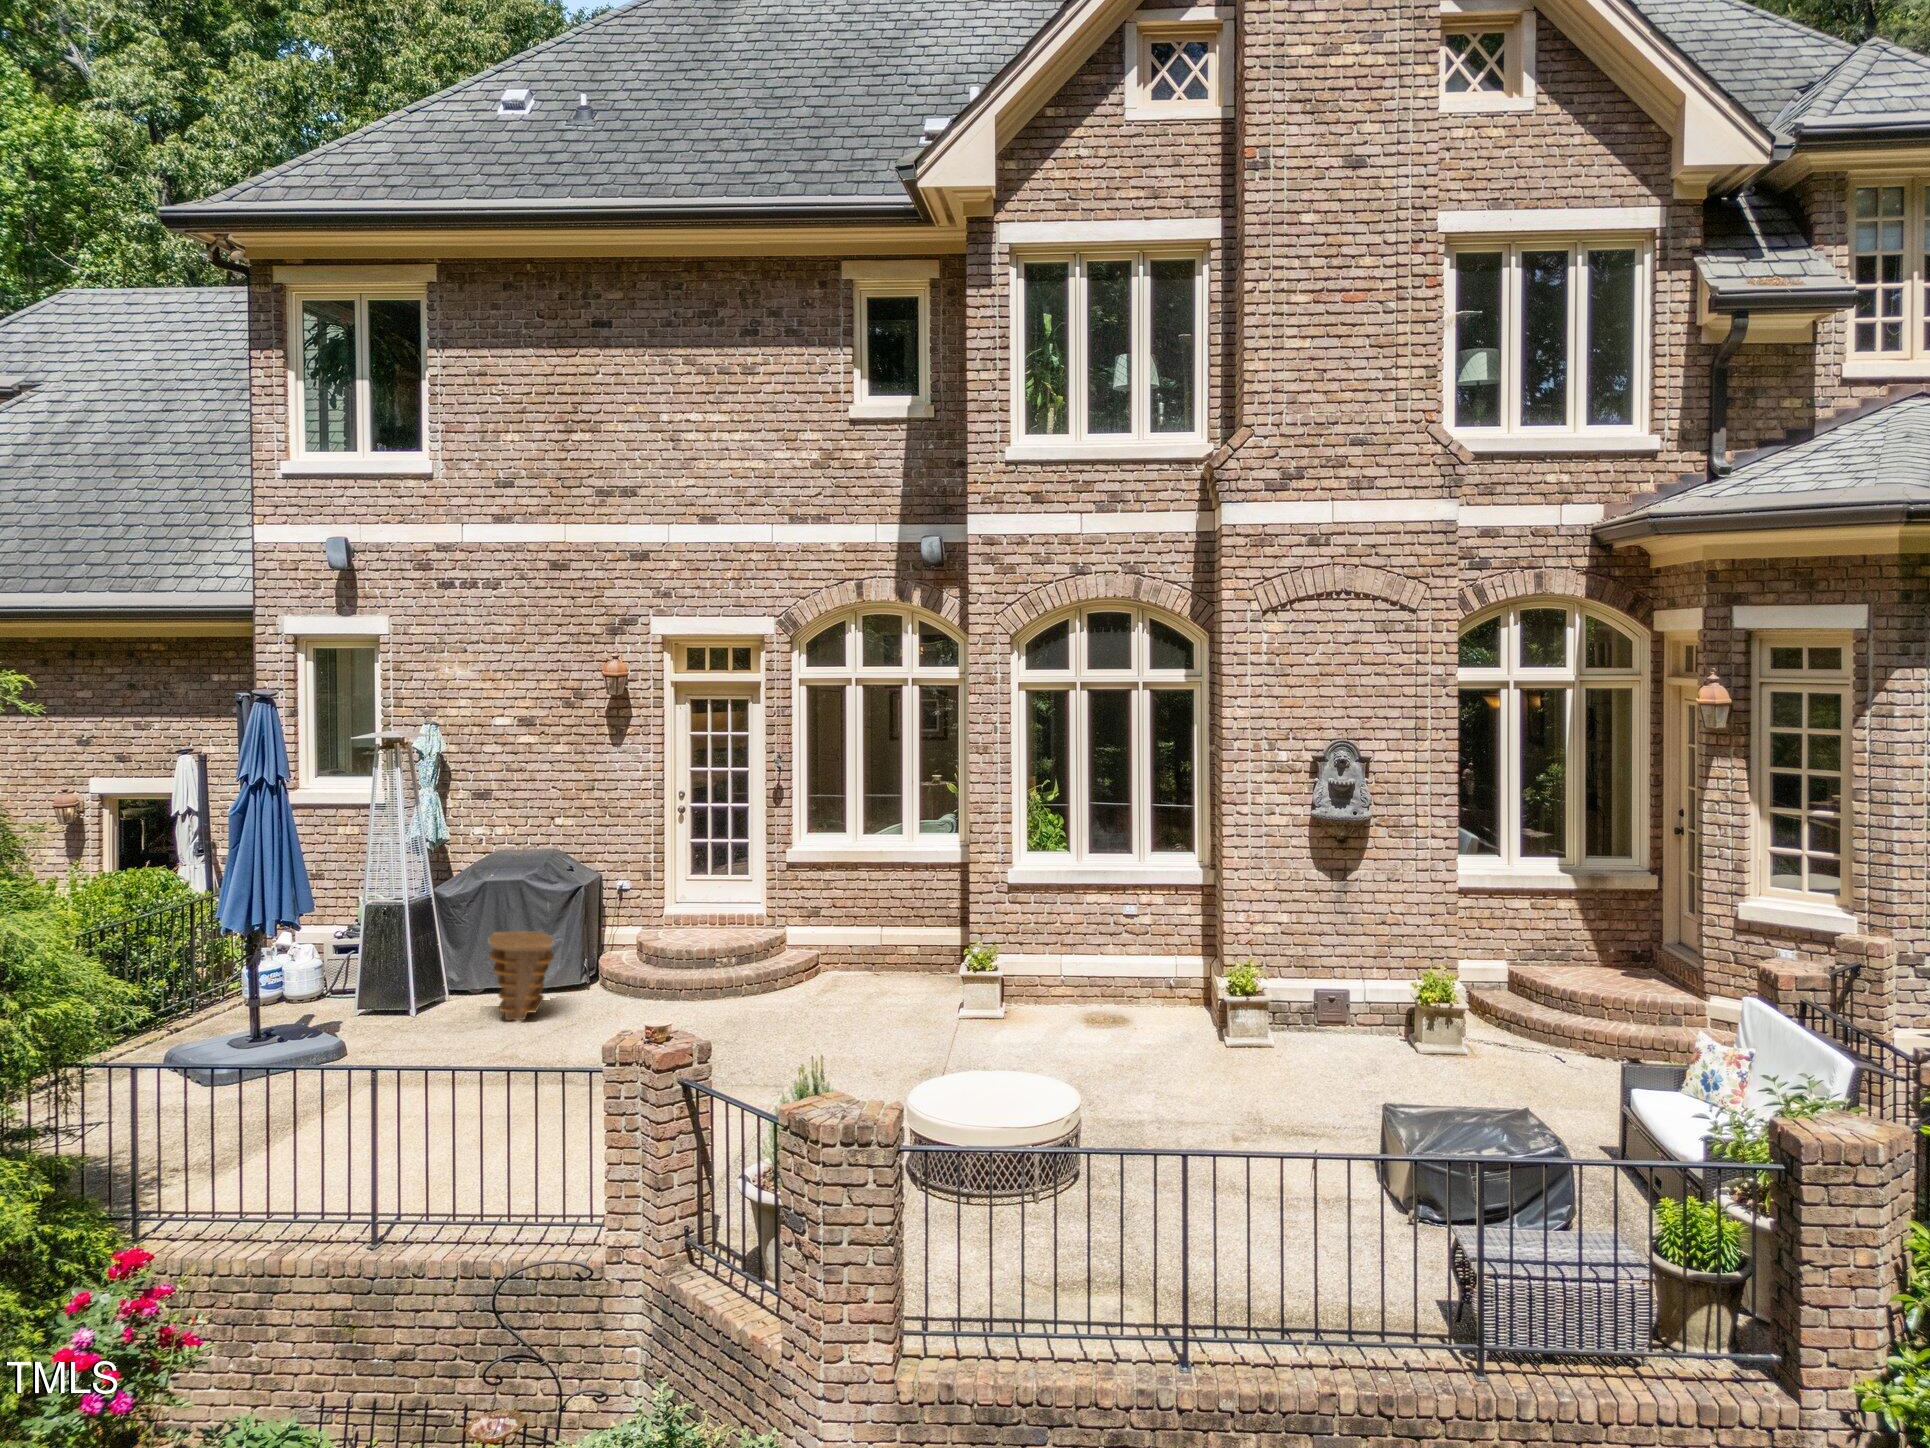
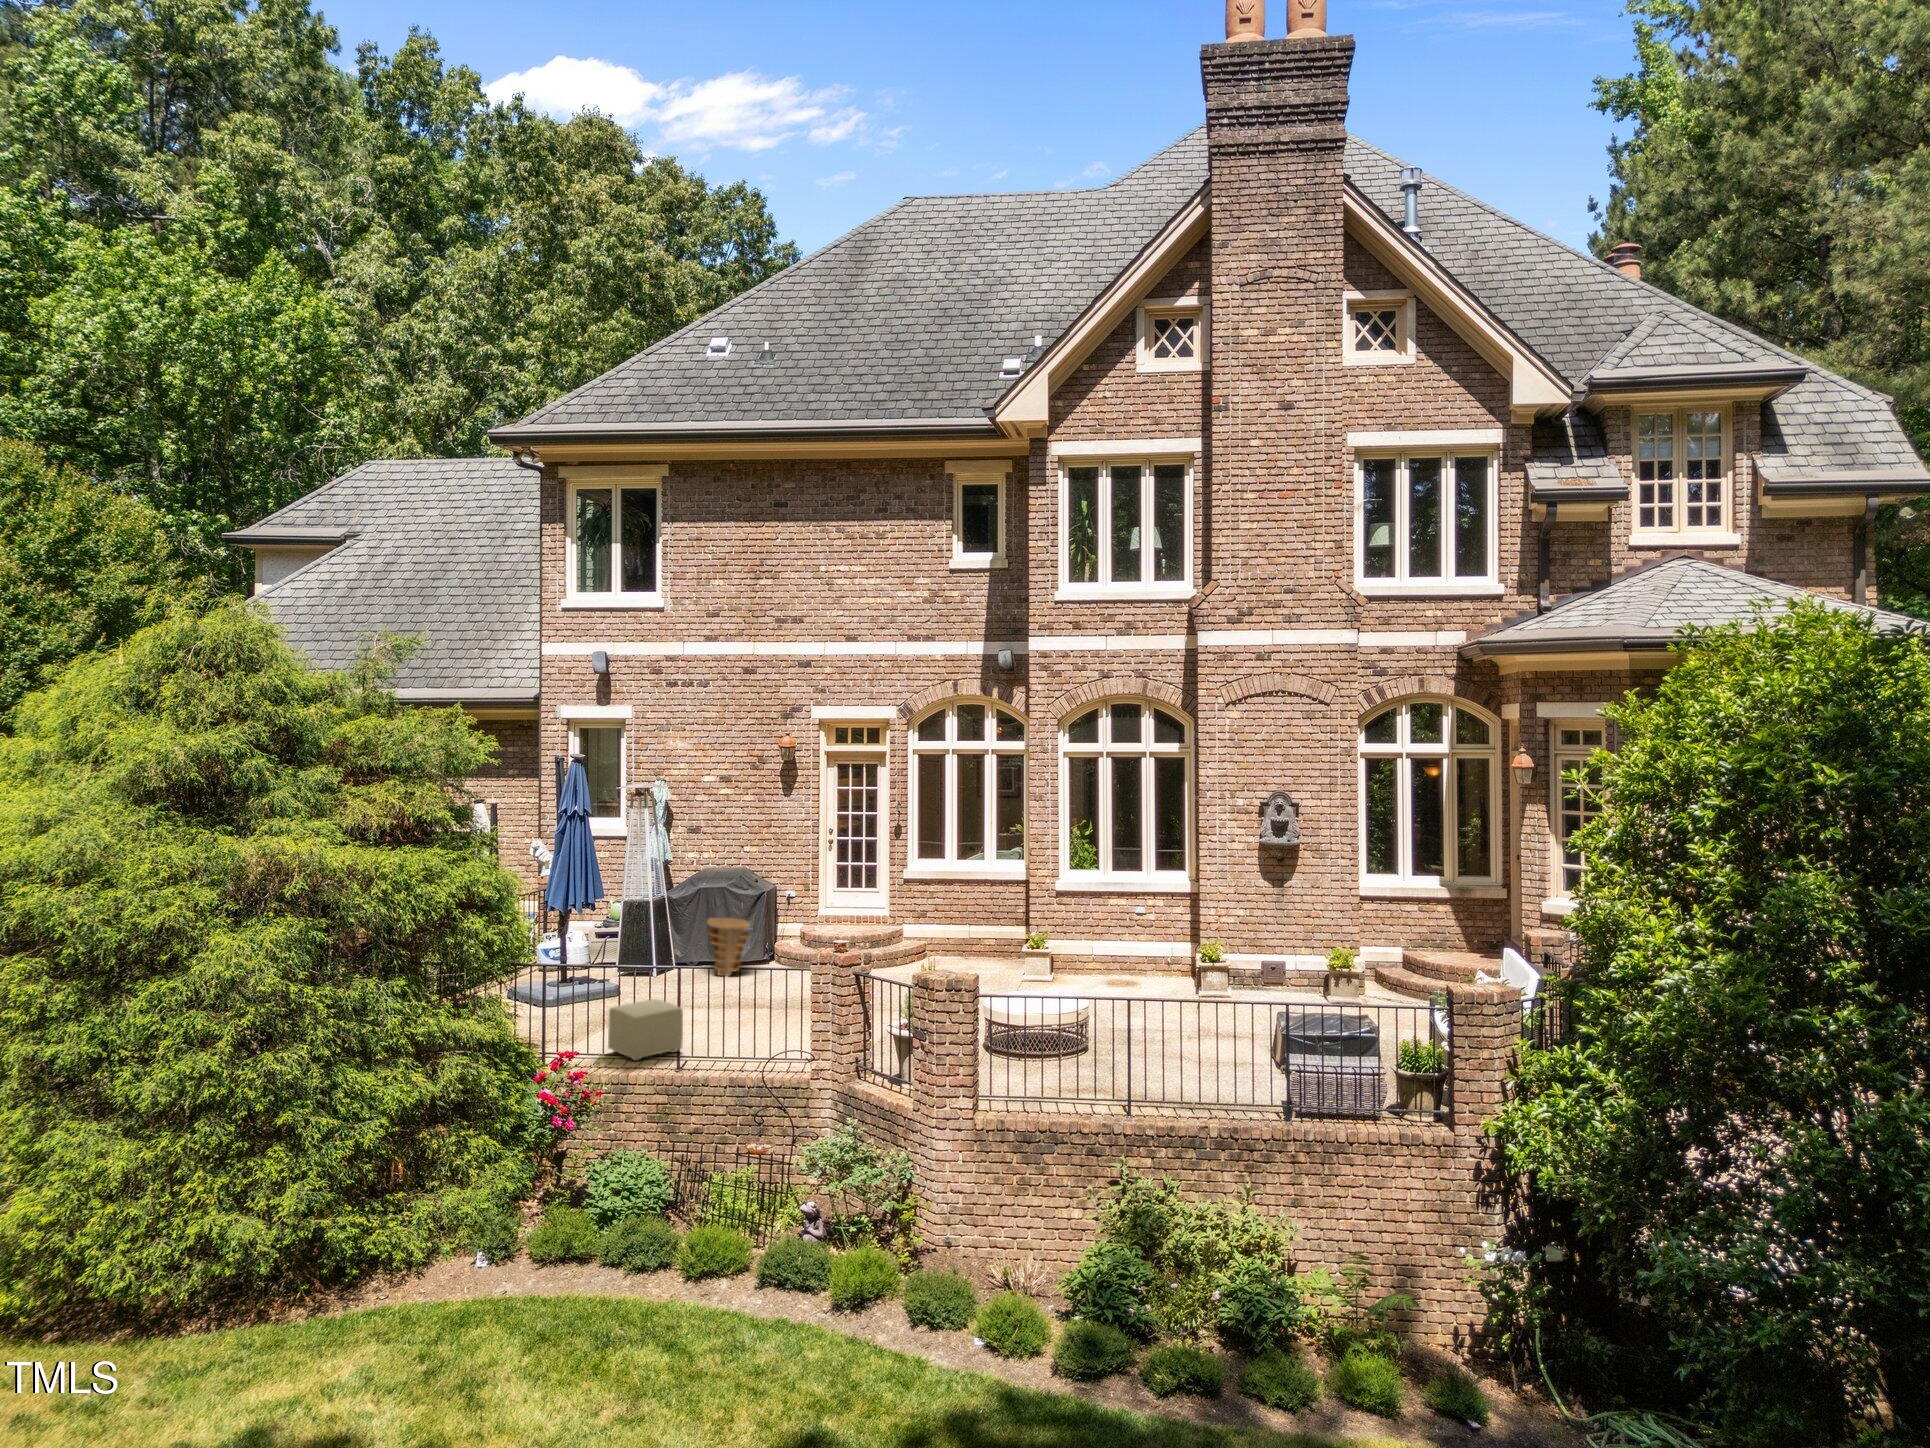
ottoman: none [245,1113,382,1240] -> present [608,999,683,1061]

